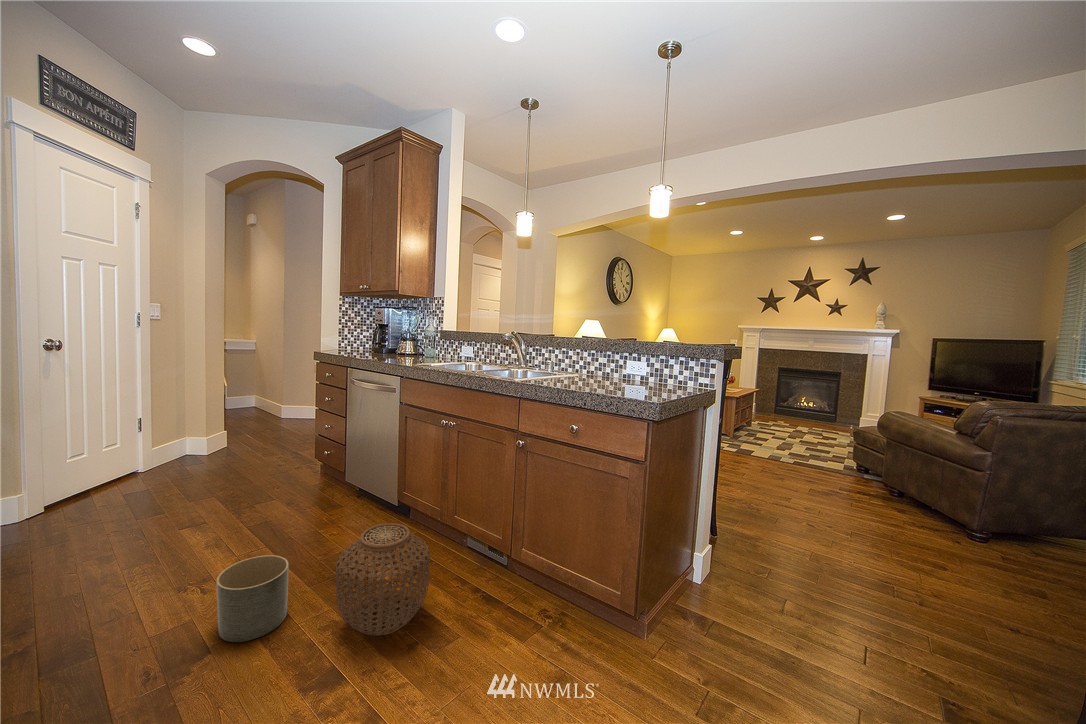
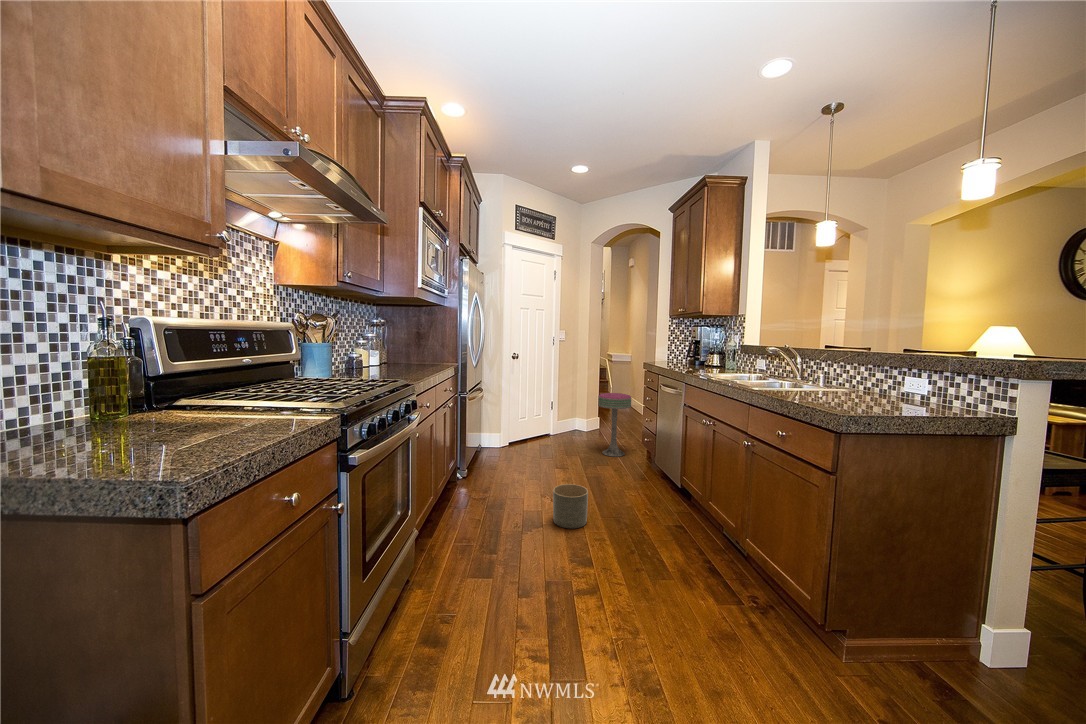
bar stool: none [244,395,299,485] -> present [598,393,631,457]
woven basket: present [336,523,430,636] -> none [605,482,667,557]

